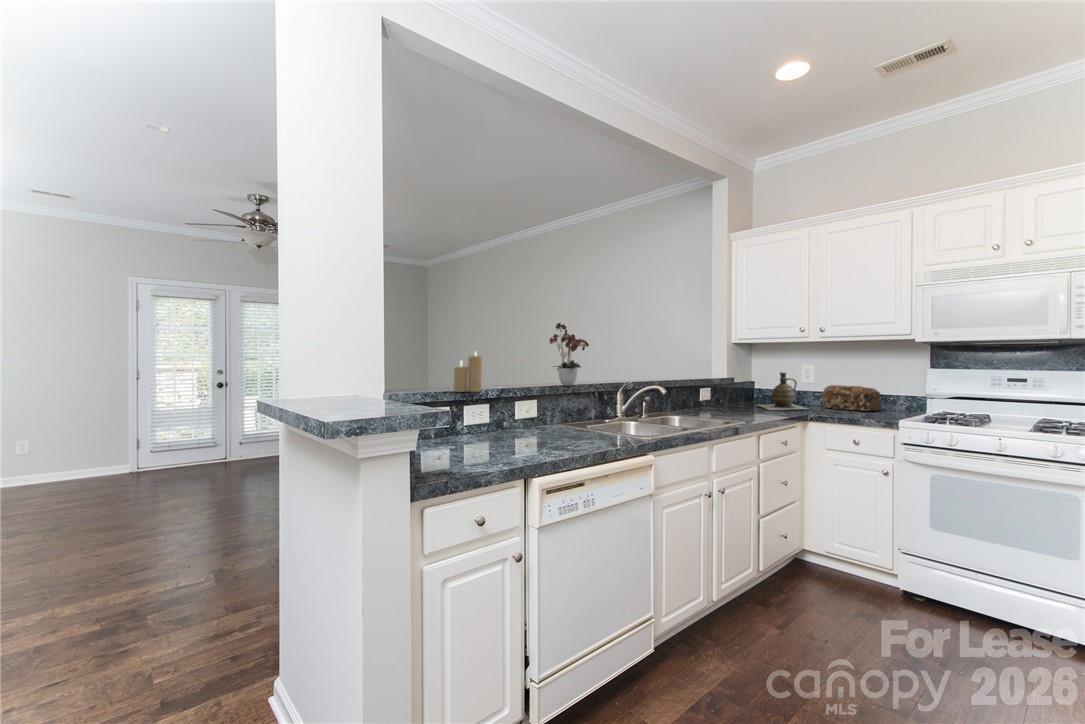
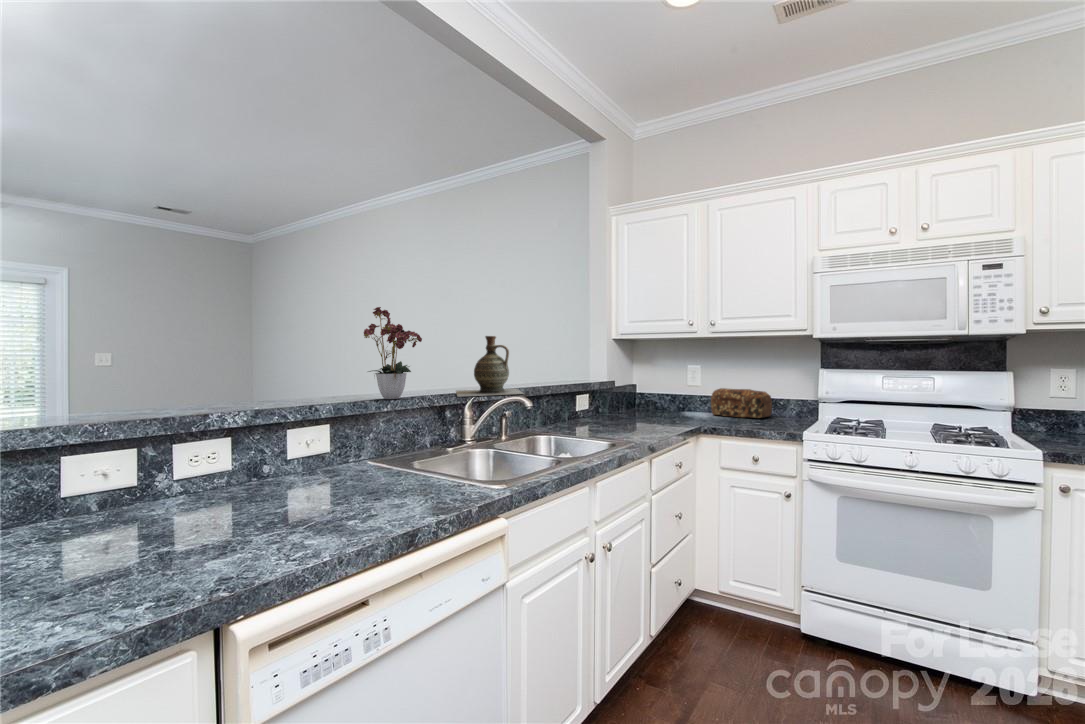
candle: present [454,352,482,392] -> none [165,347,223,418]
ceramic jug: present [758,372,807,410] -> present [456,336,524,397]

